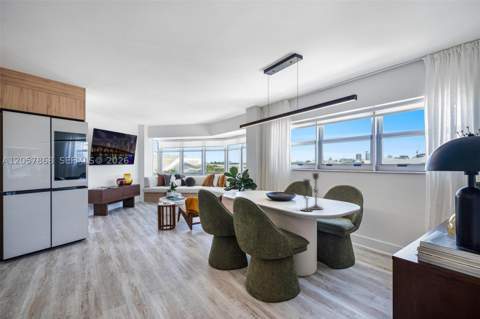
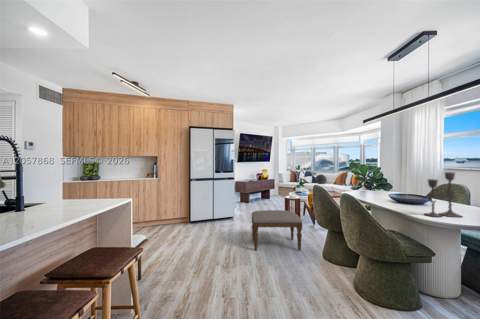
ottoman: none [118,221,185,281] -> present [252,210,302,251]

